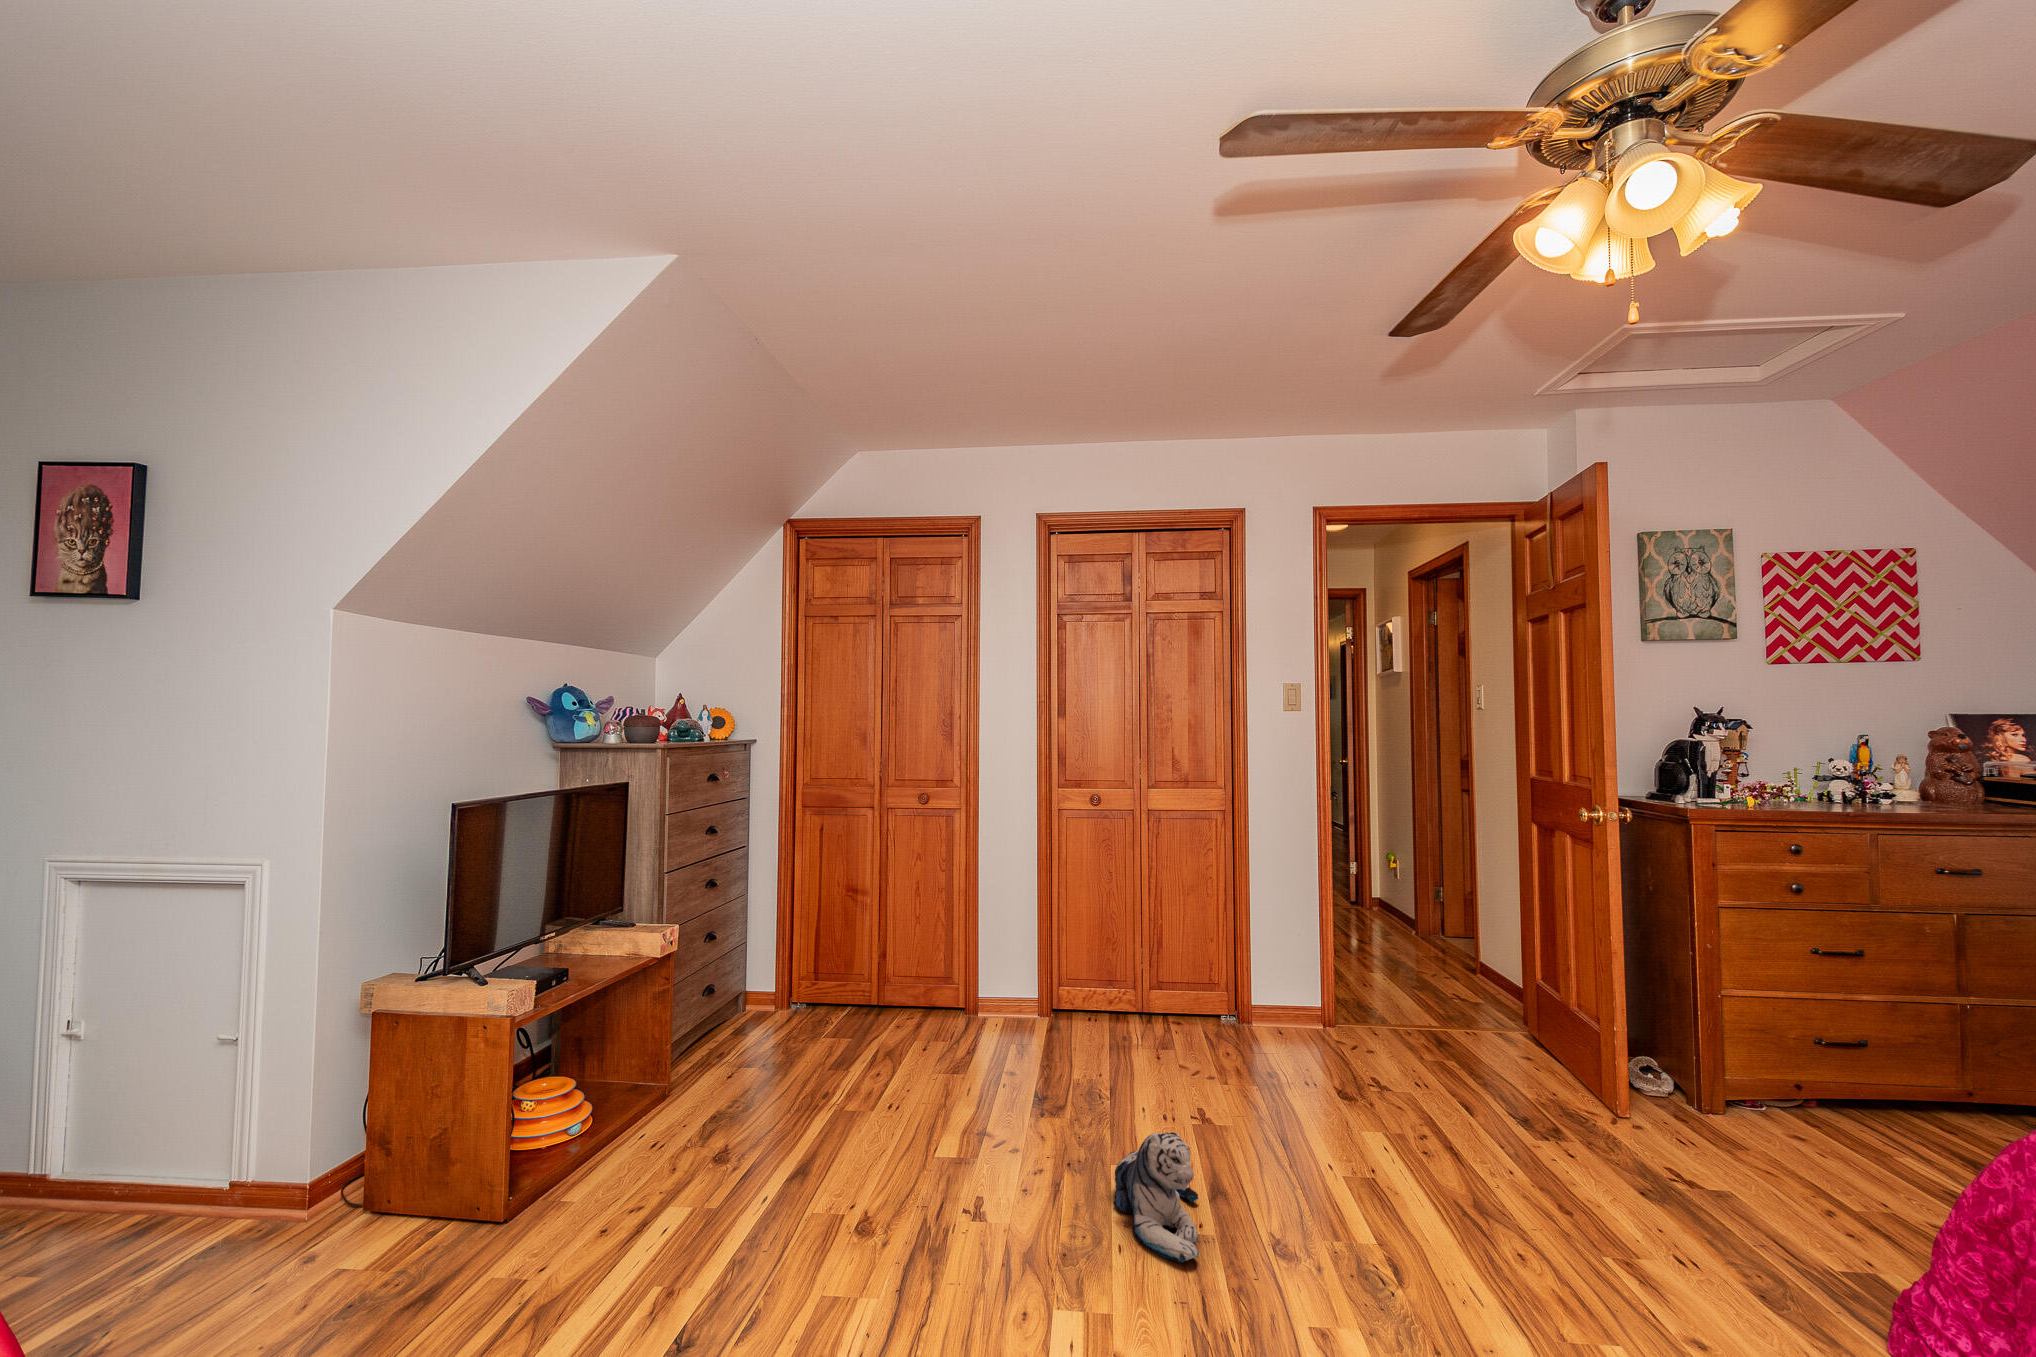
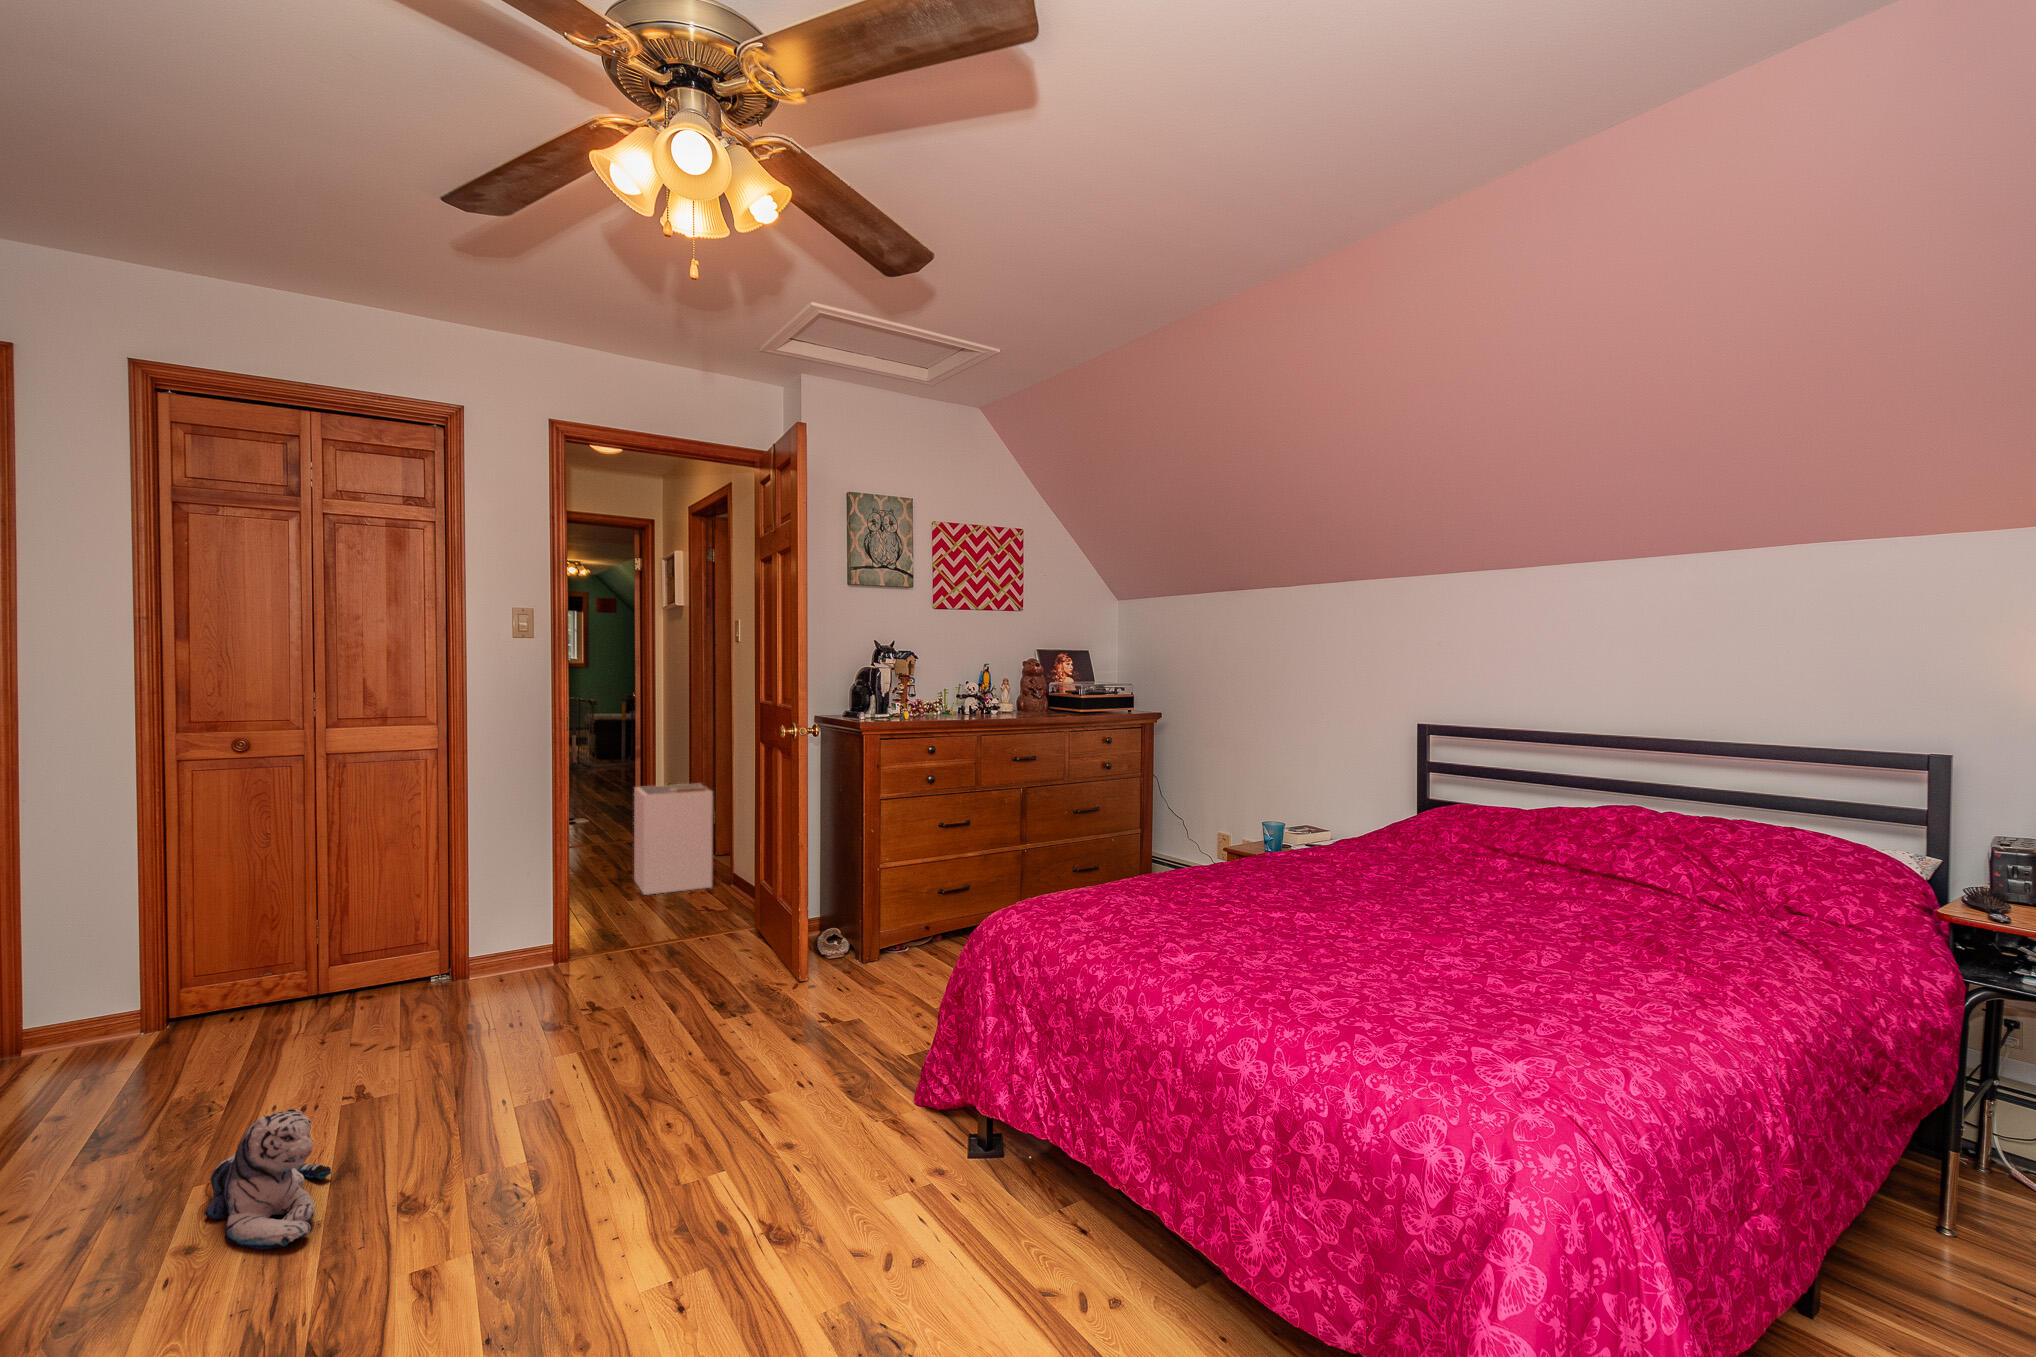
laundry hamper: none [1374,854,1463,970] -> present [634,783,713,895]

